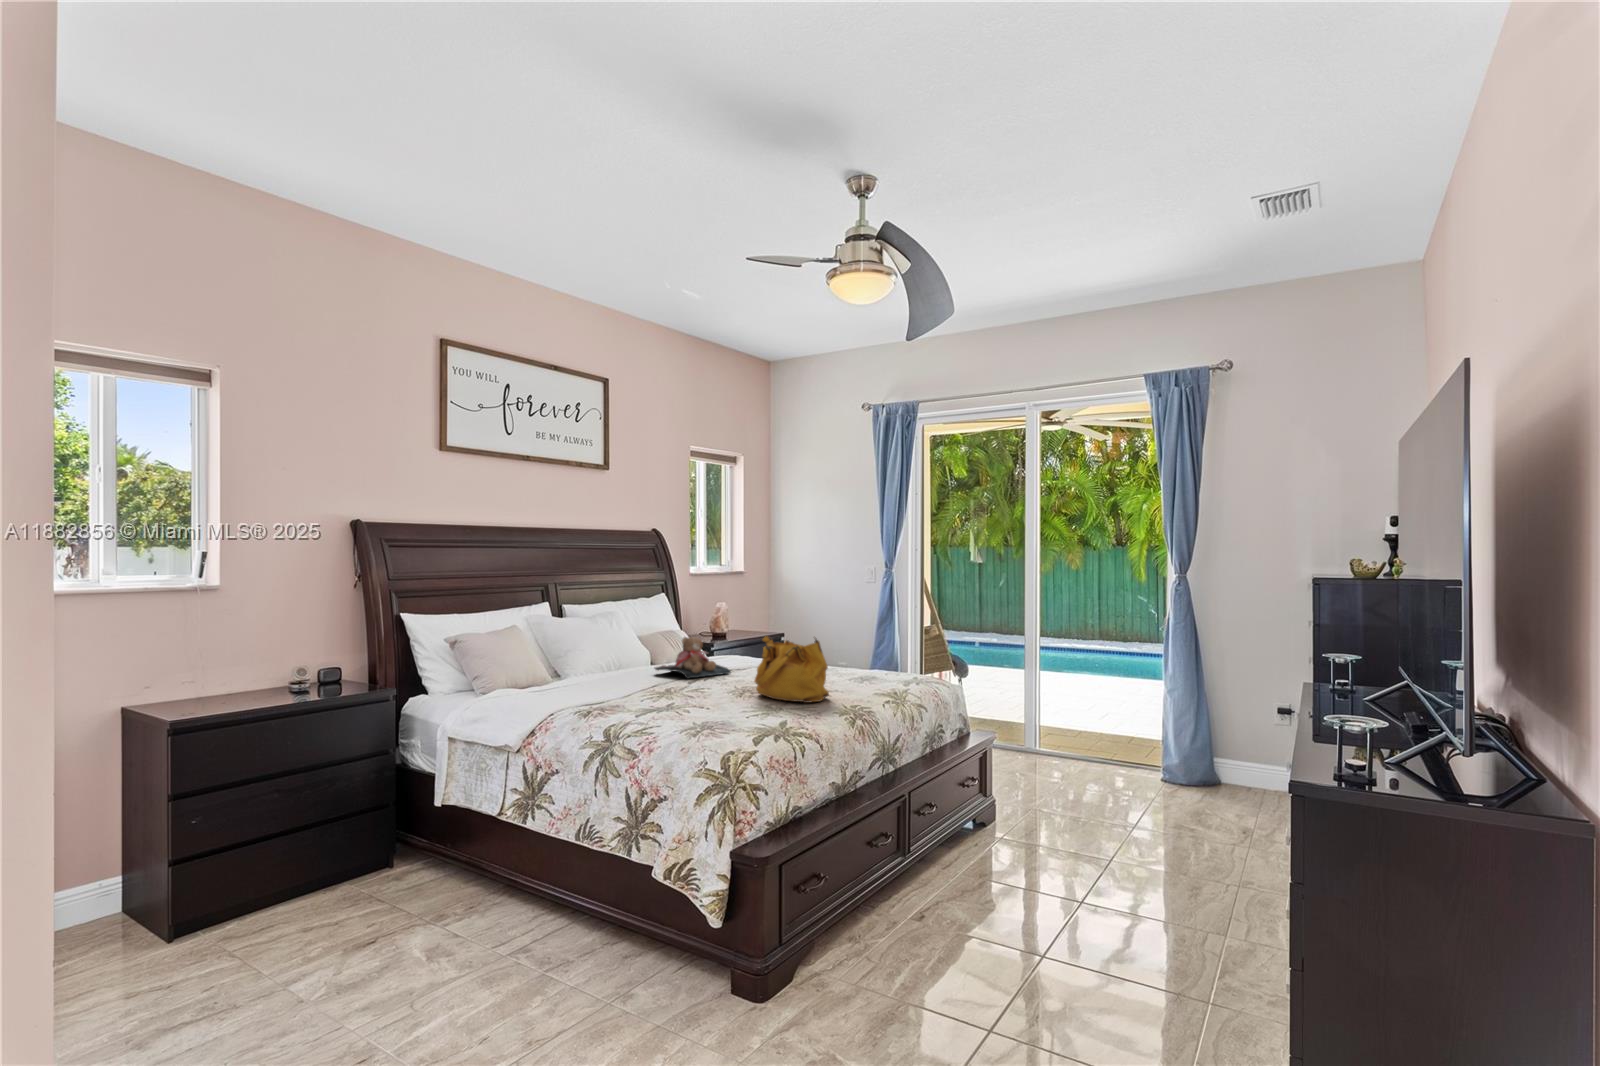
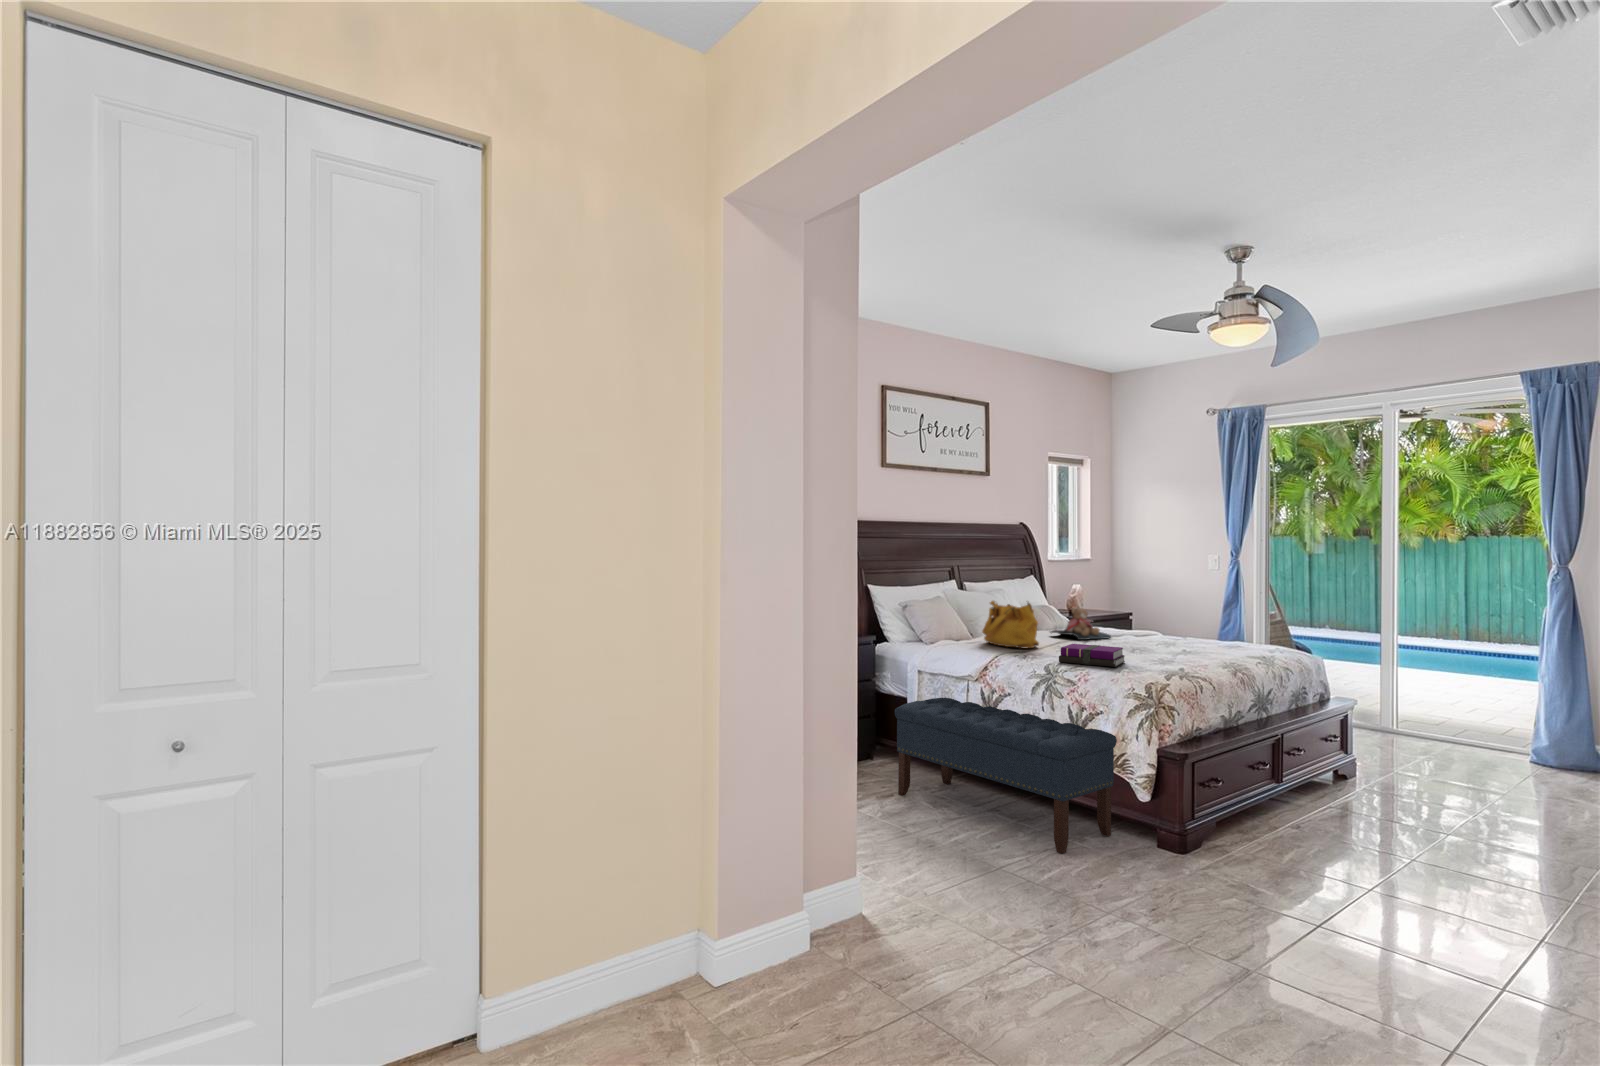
handbag: present [754,636,829,703] -> present [982,601,1039,648]
notebook: none [627,692,719,725] -> present [1059,644,1125,667]
bench: none [381,779,683,1033] -> present [895,698,1117,853]

